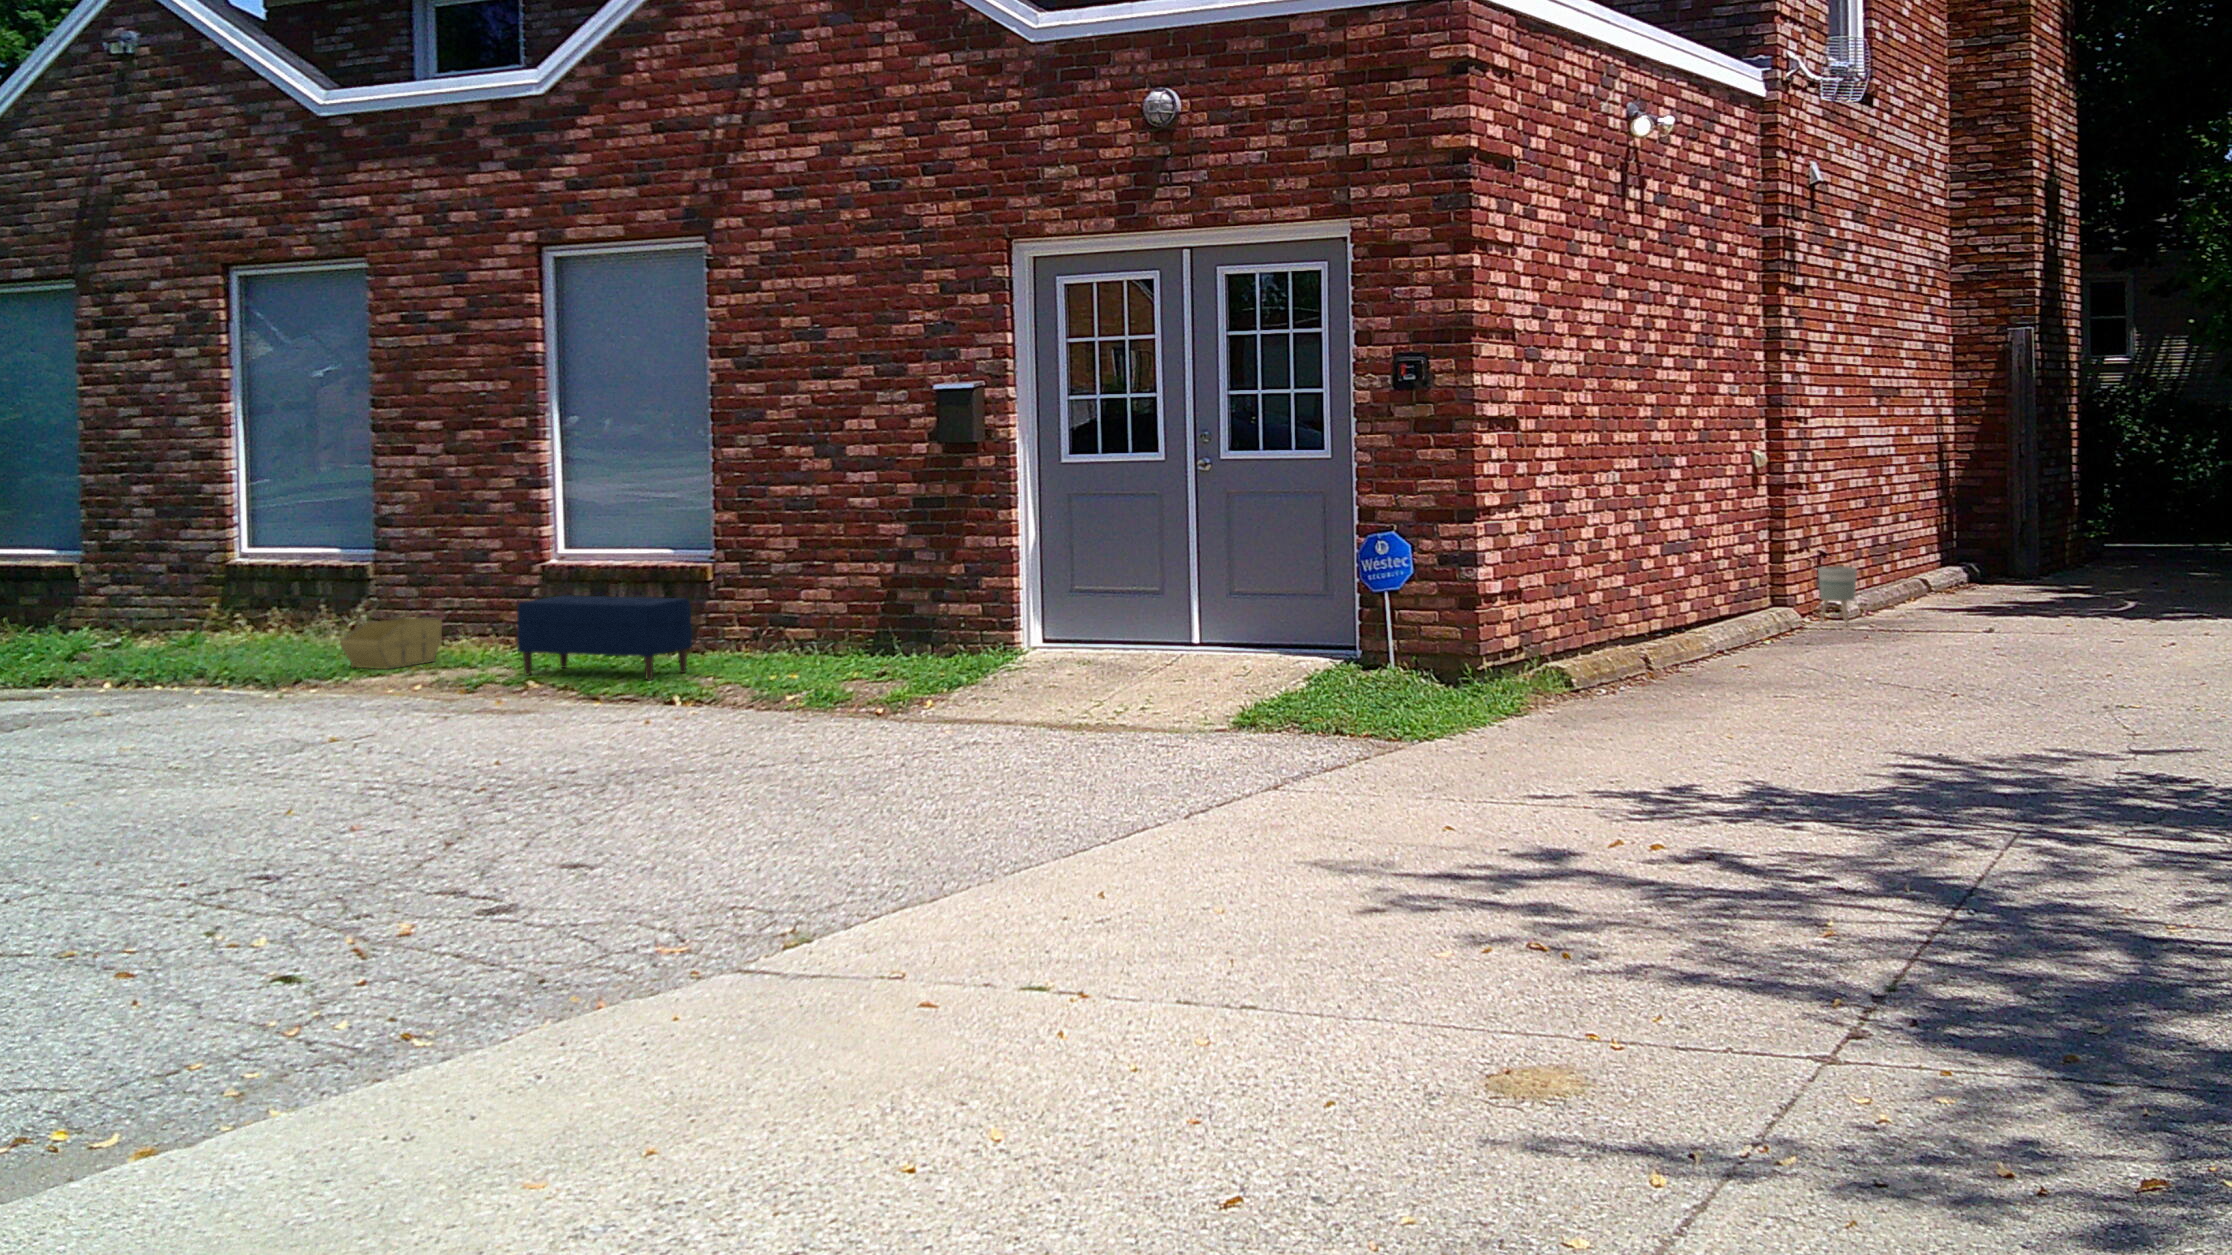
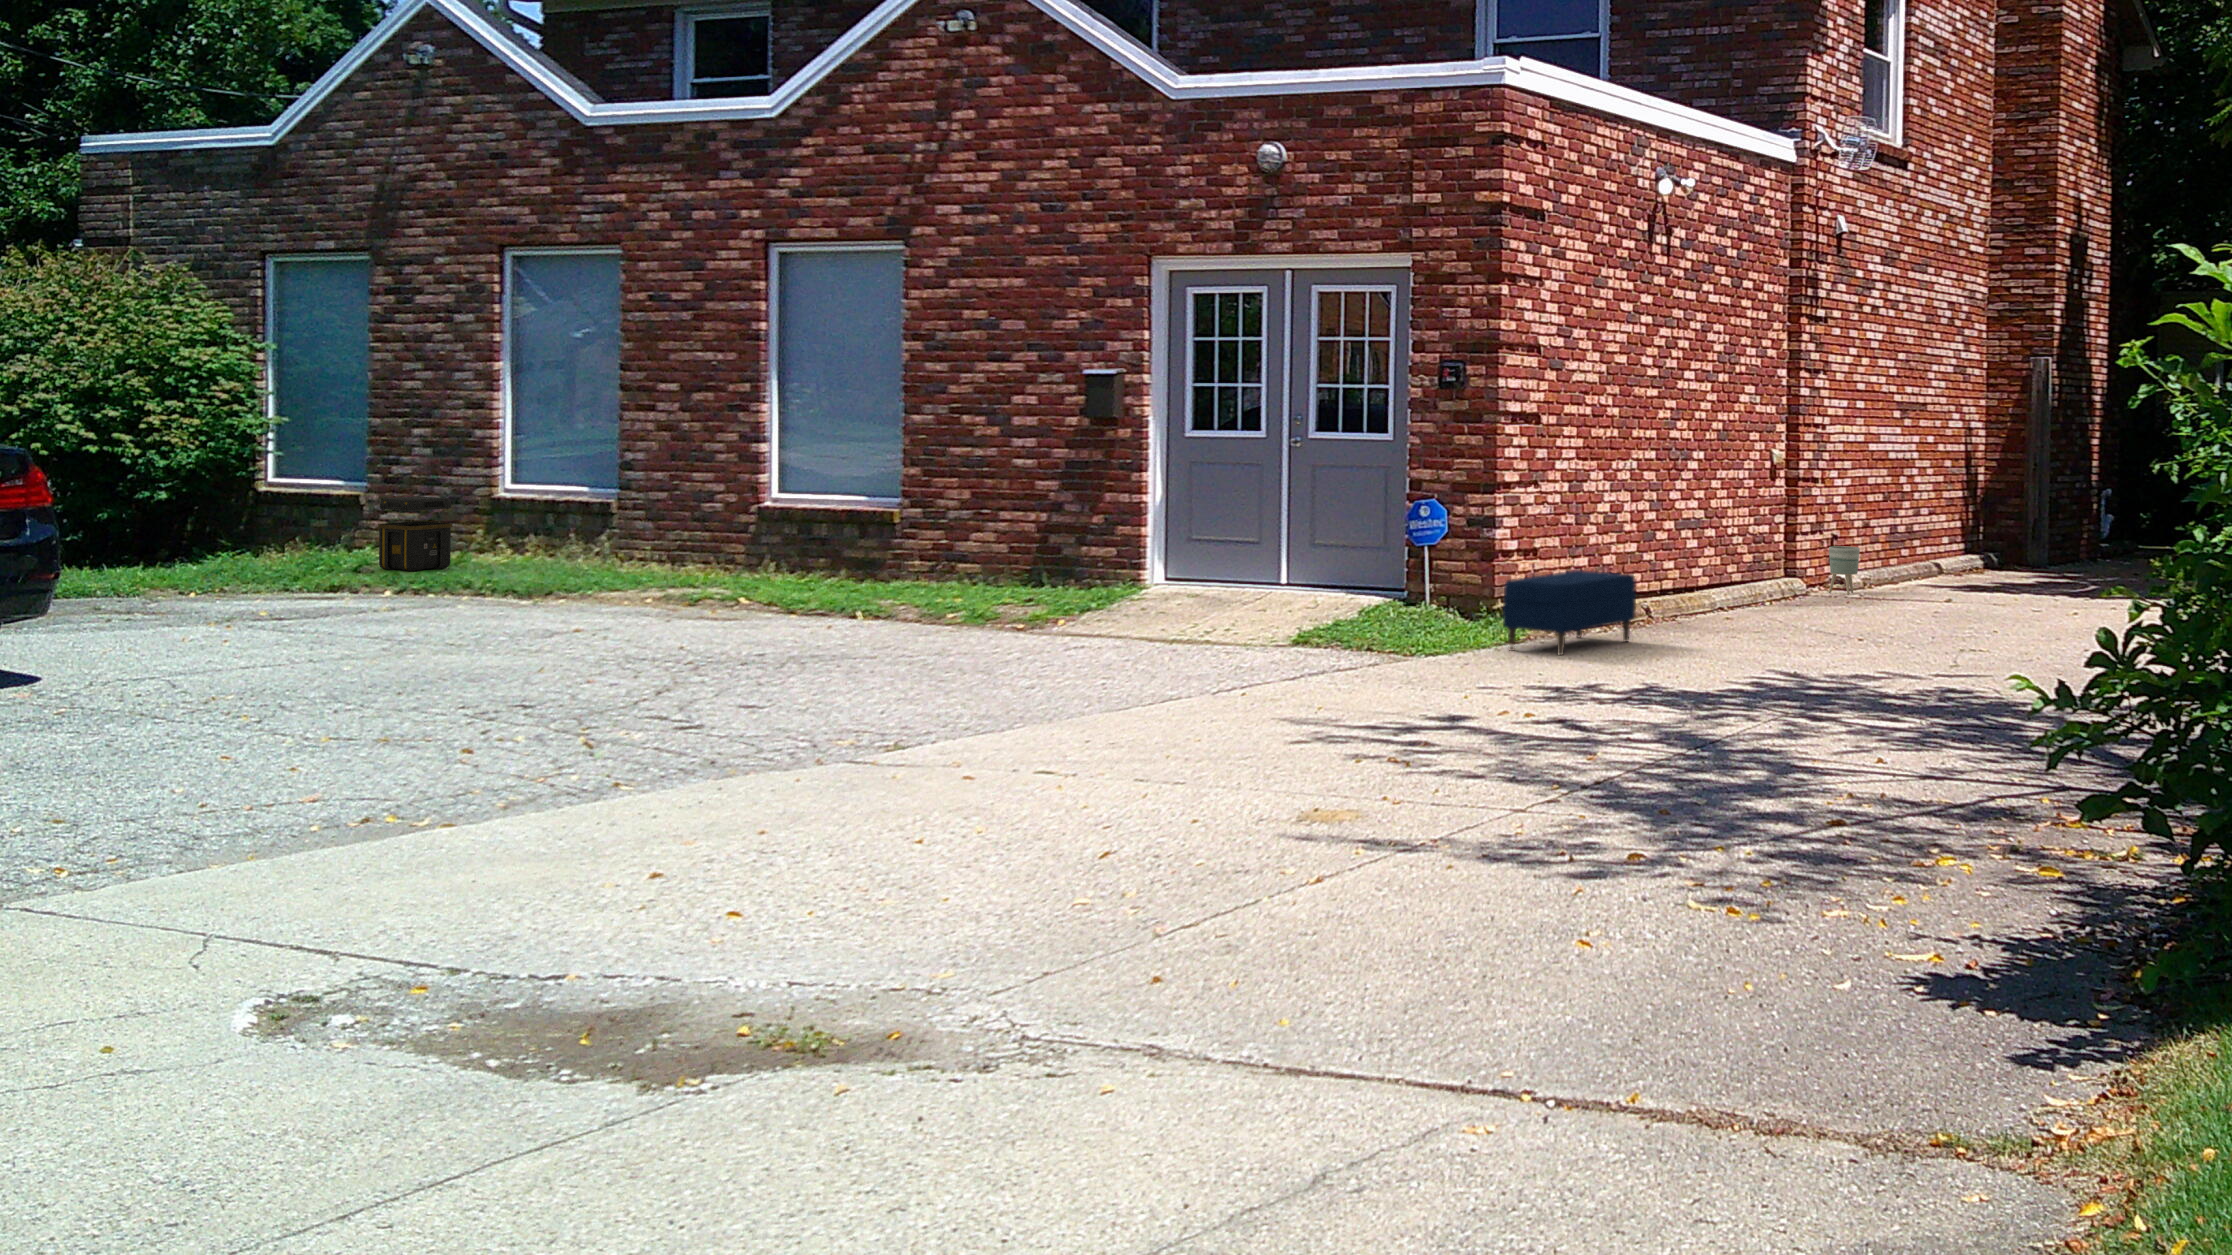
toolbox: none [92,565,177,653] -> present [378,496,453,571]
bench: present [517,595,692,680] -> present [1503,570,1636,656]
storage bin: present [340,618,443,669] -> none [589,548,678,590]

